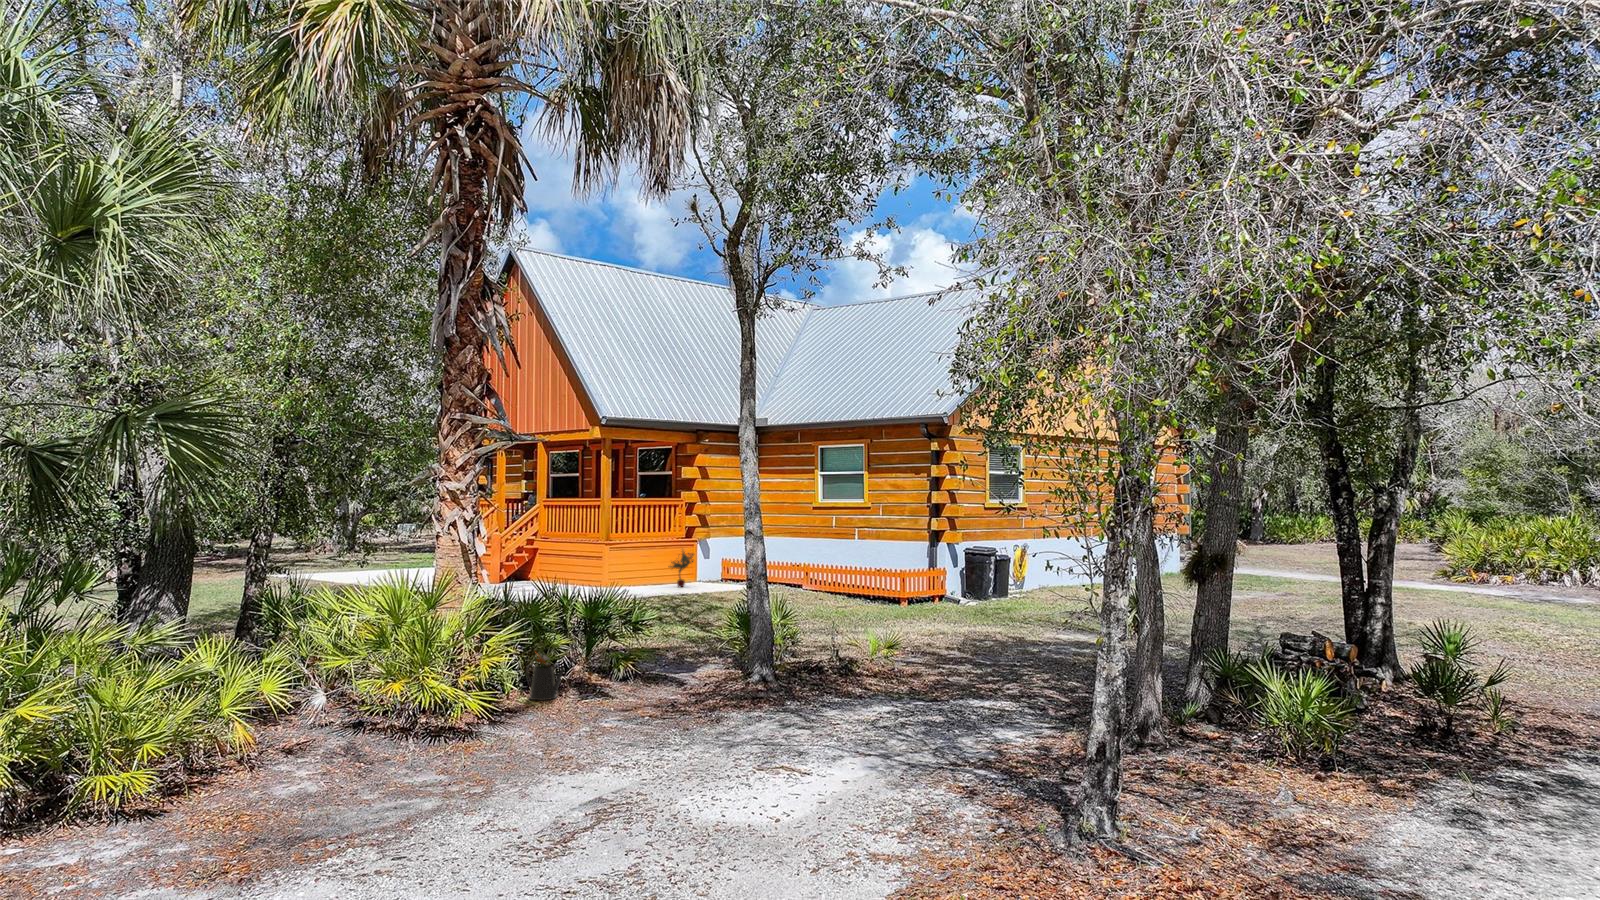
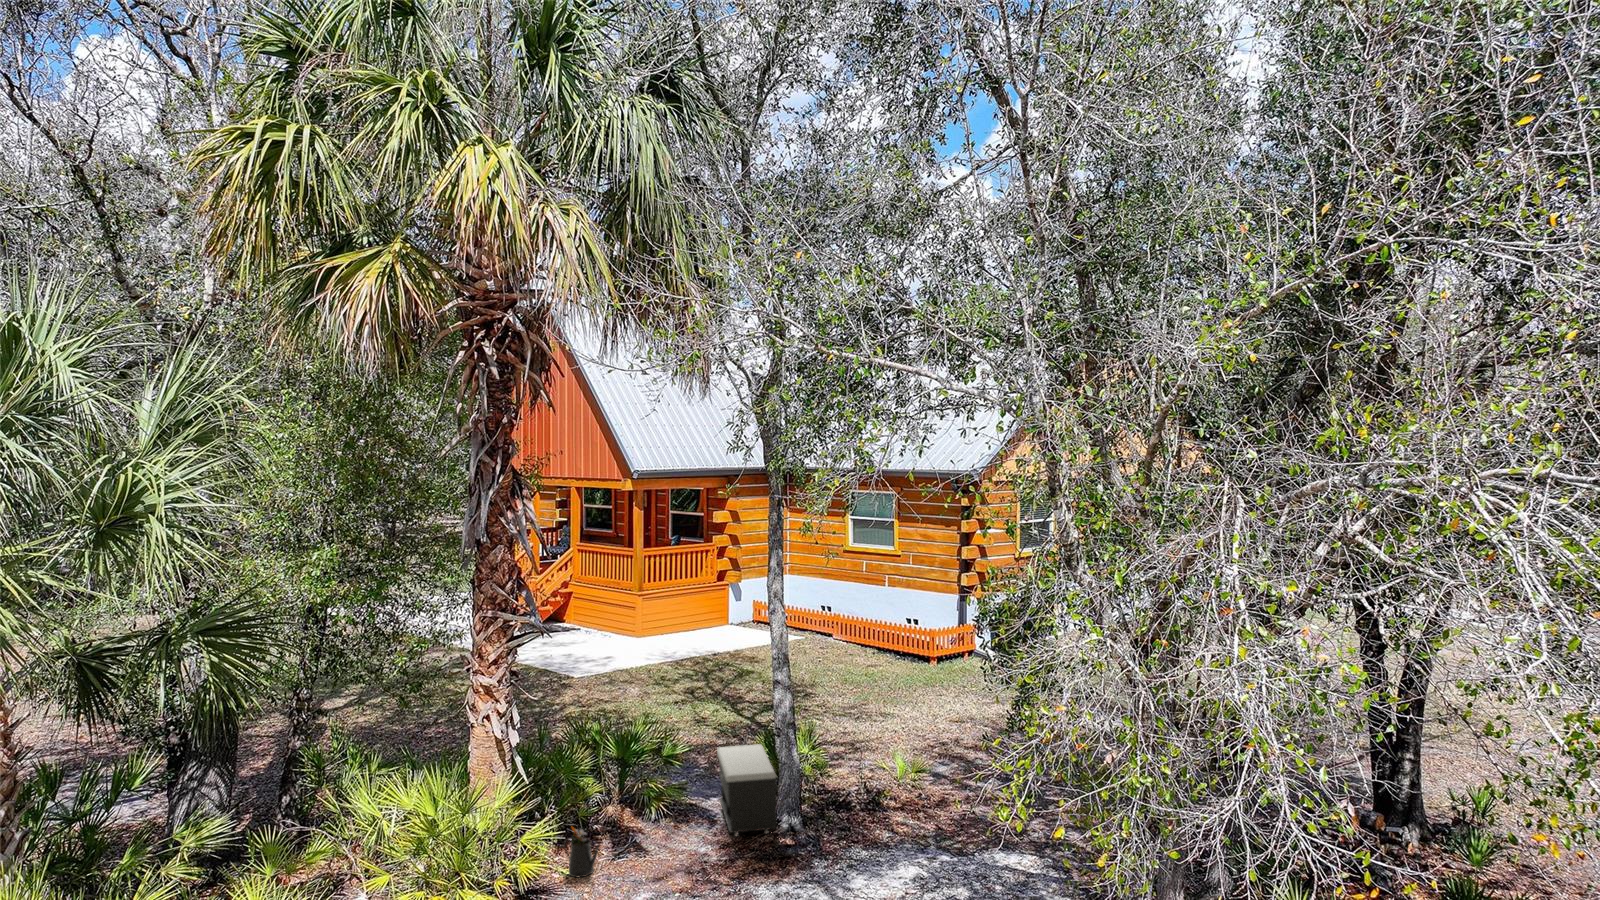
potted tree: present [670,552,693,587] -> none [701,594,727,632]
storage bench: none [686,605,746,682] -> present [717,744,776,836]

